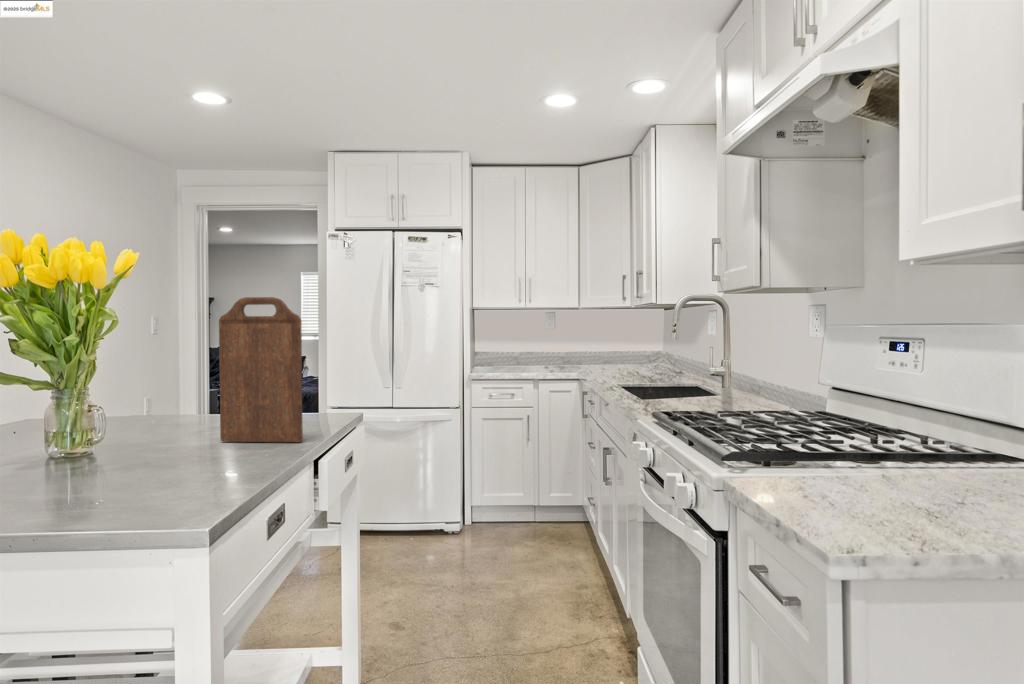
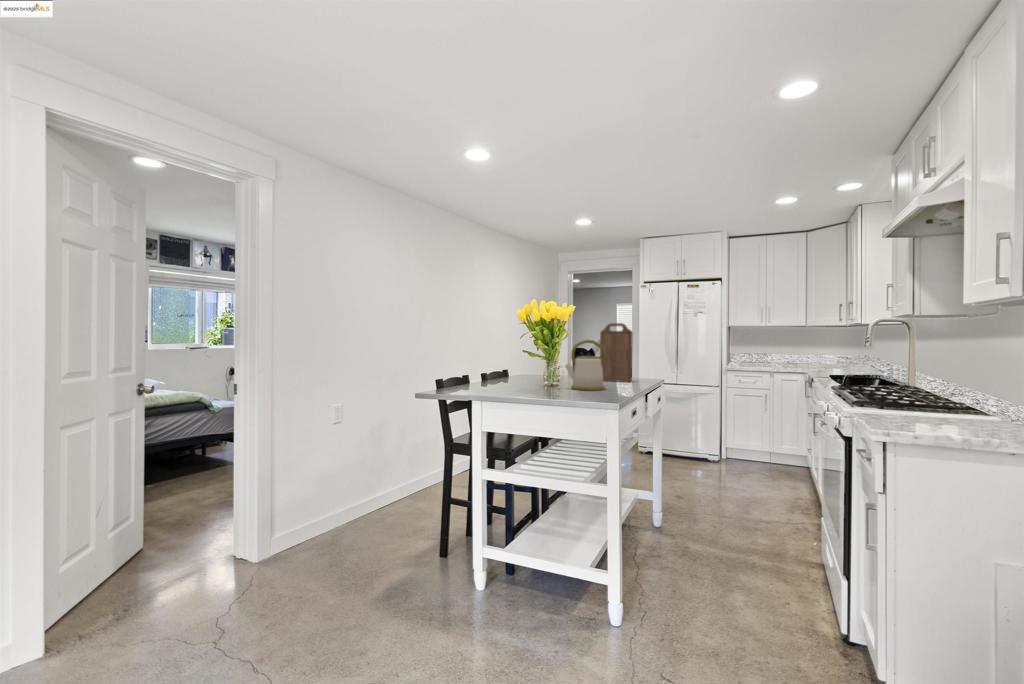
kettle: none [62,344,209,513] -> present [565,340,606,391]

